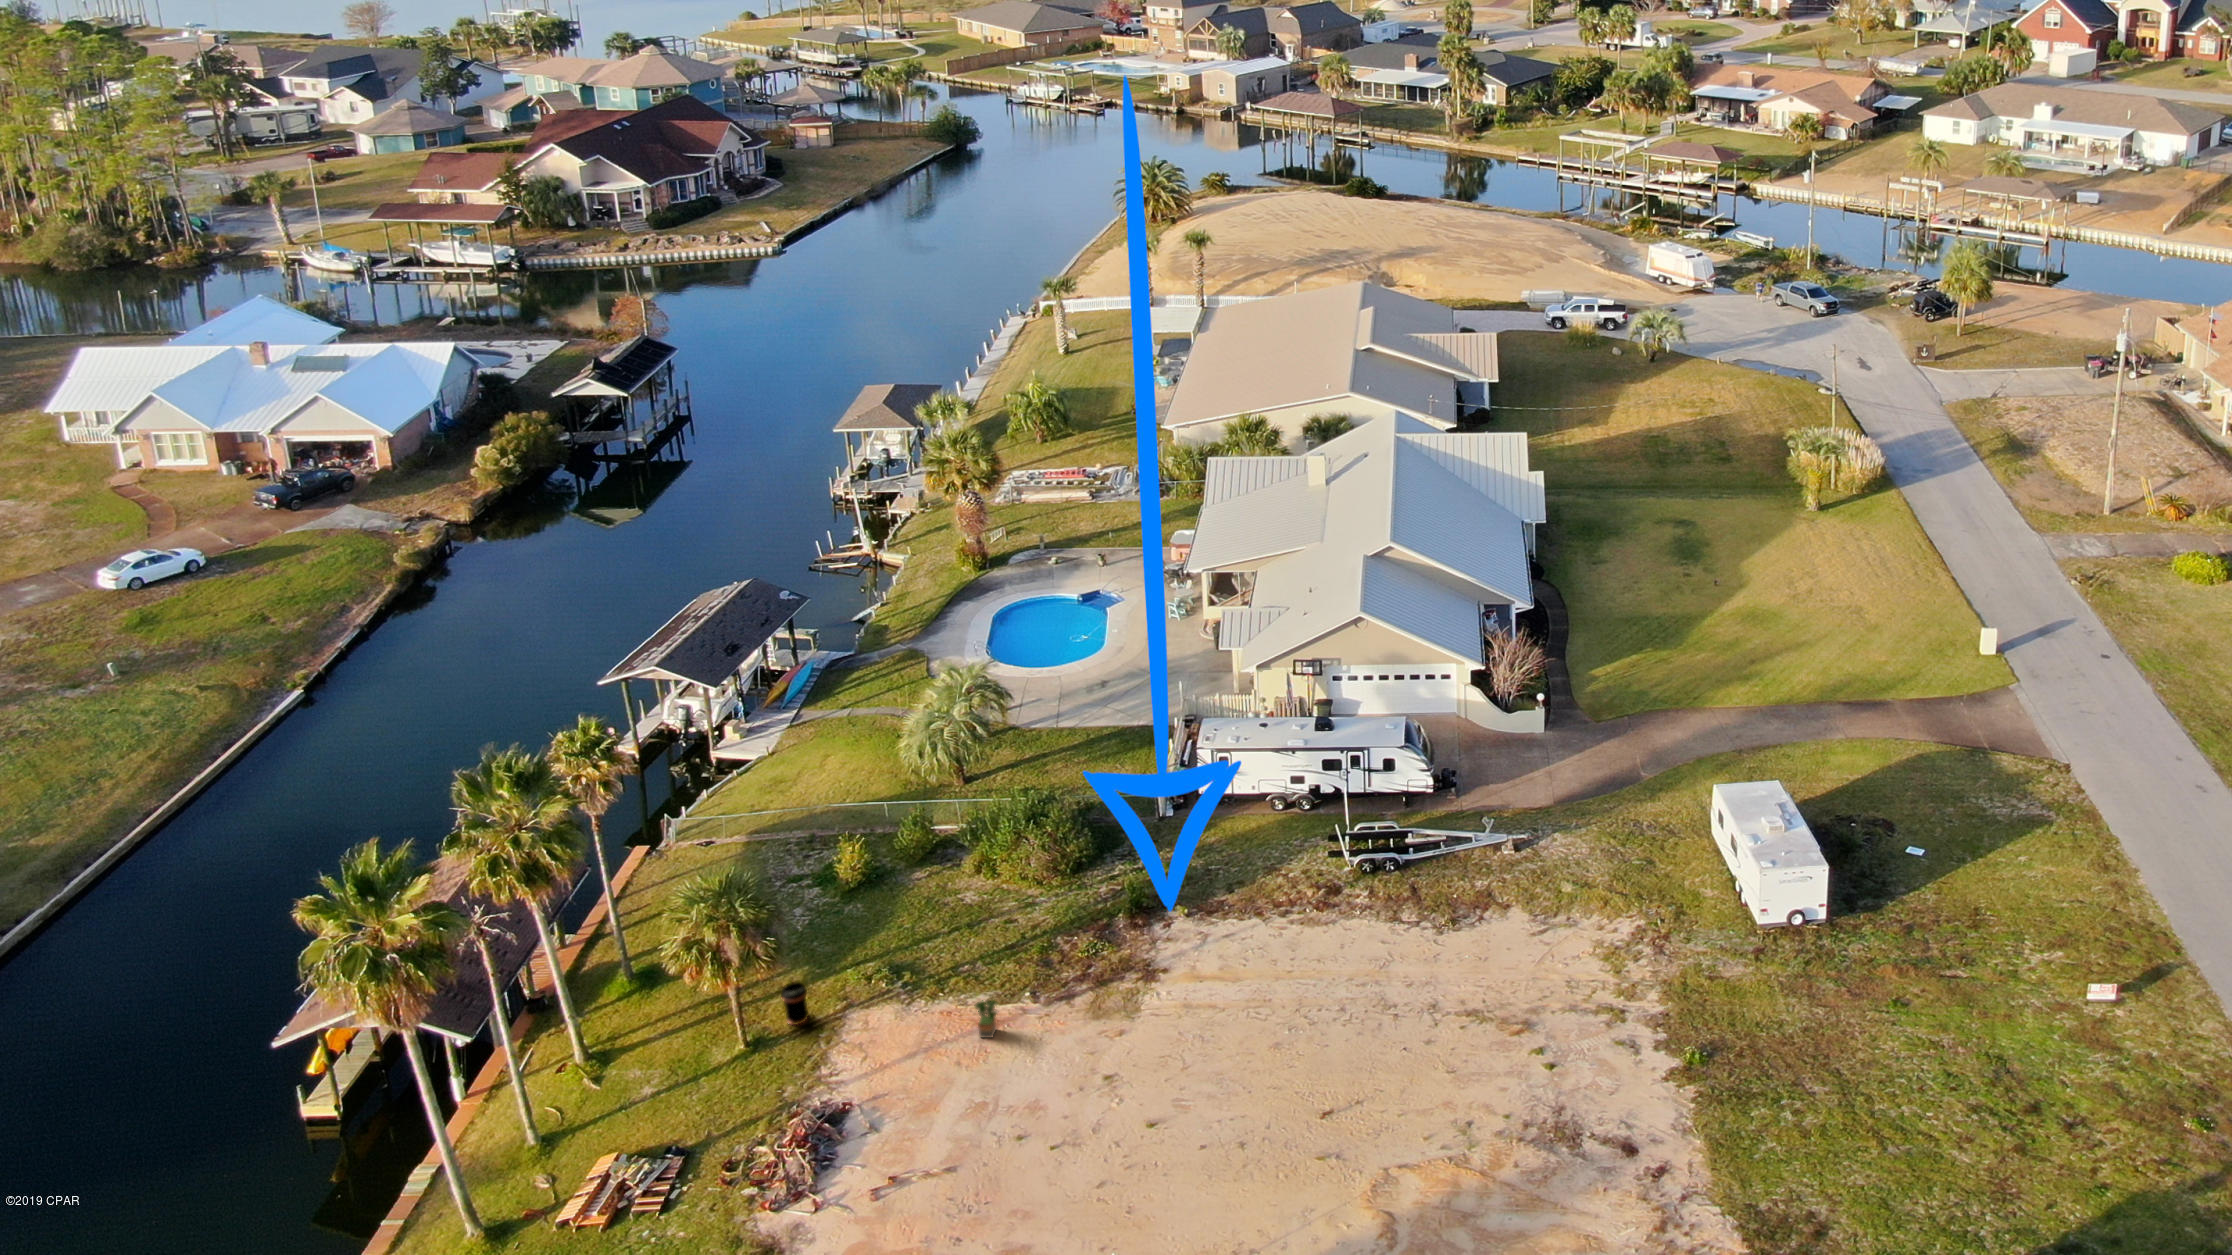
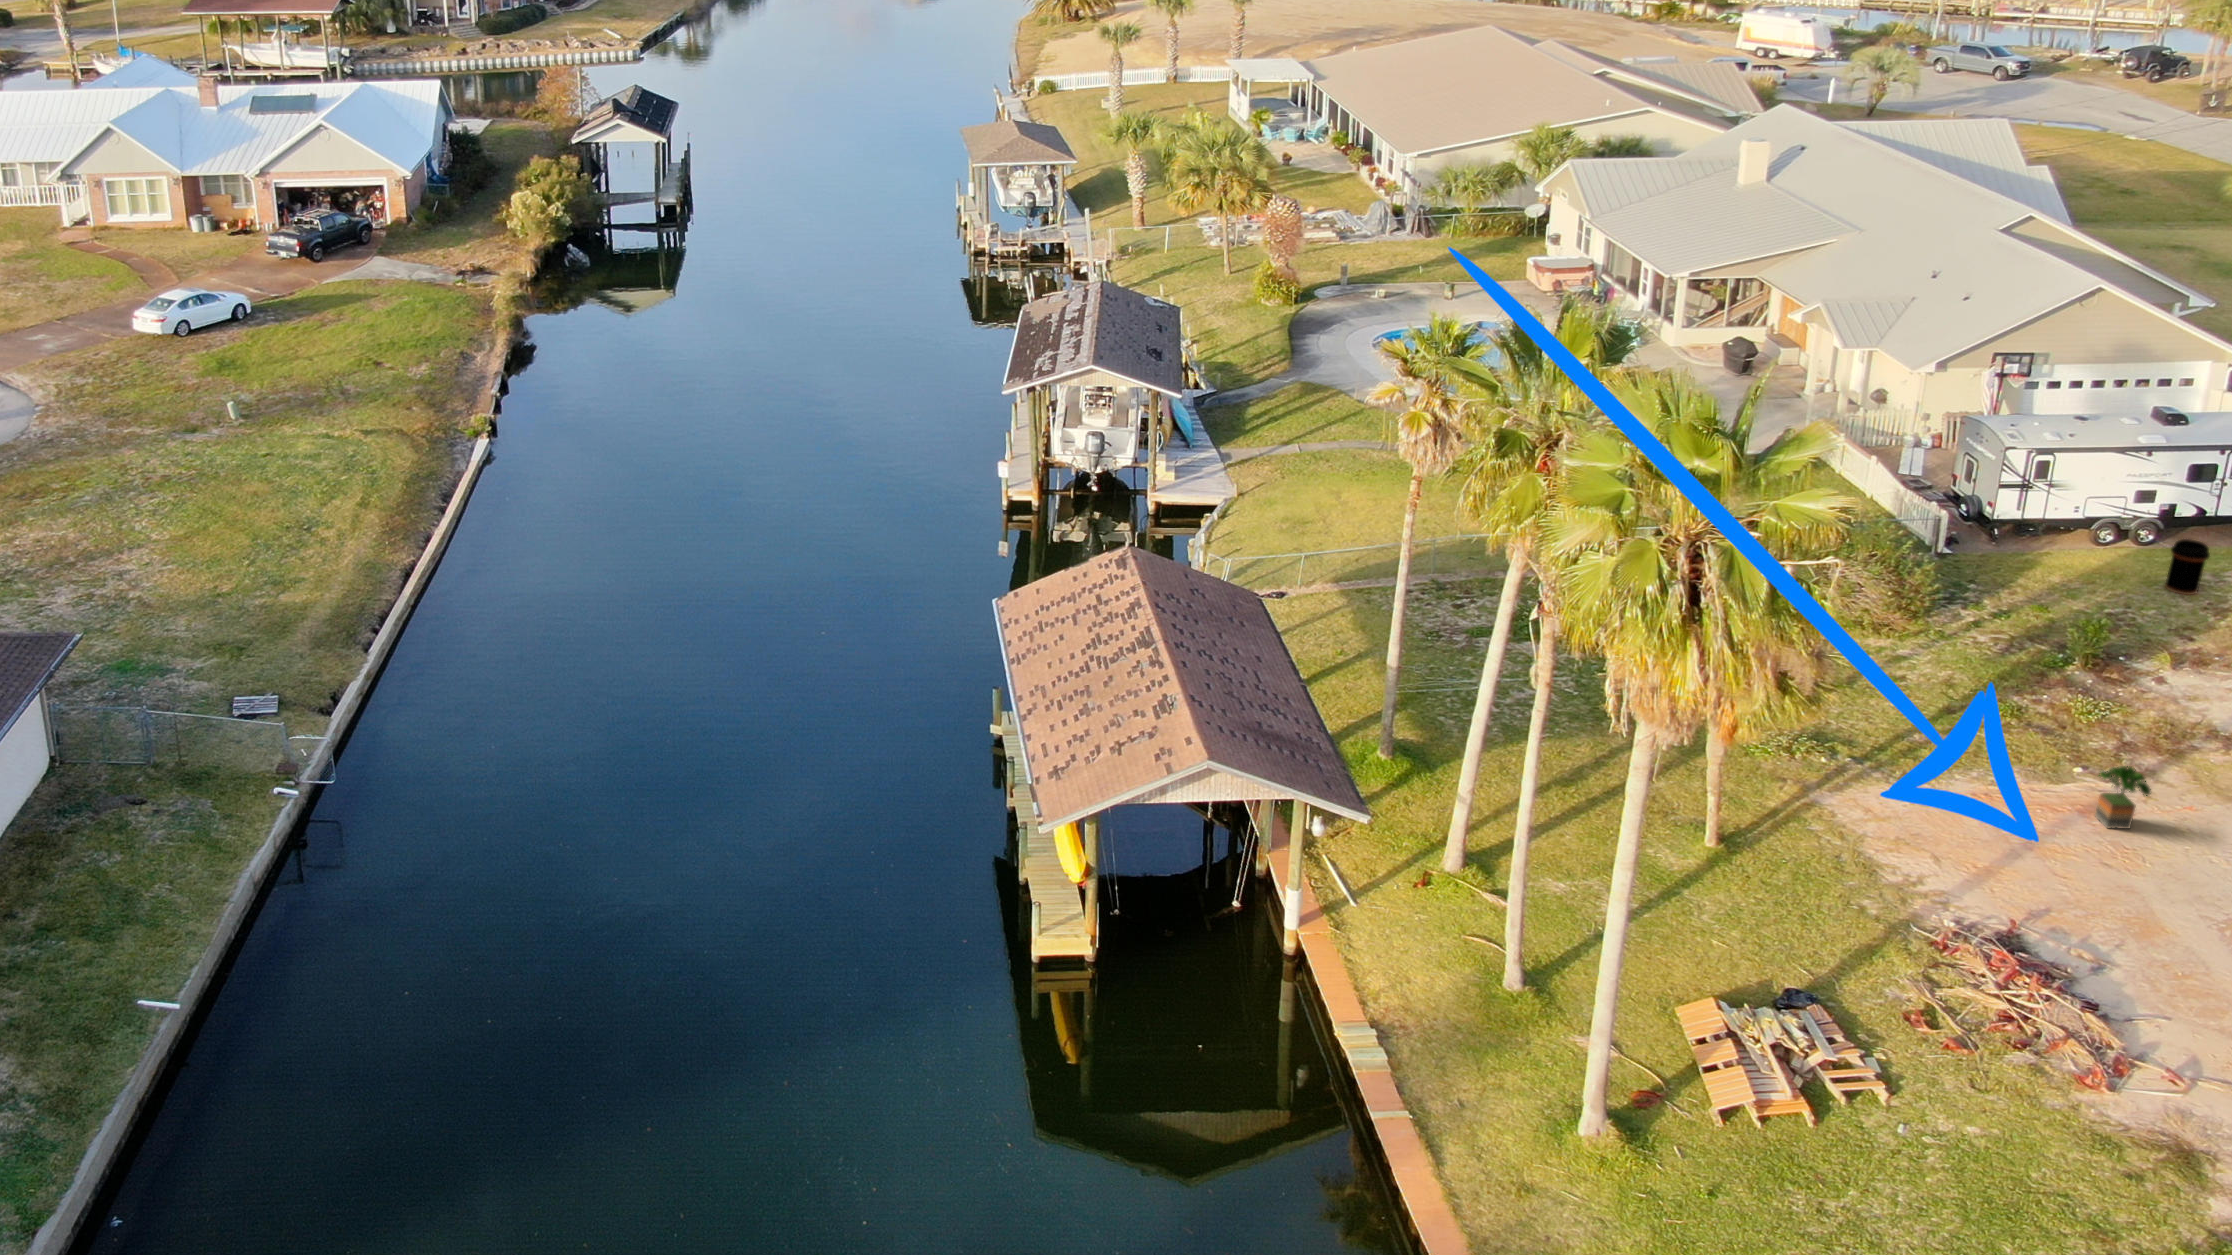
trash can: present [781,982,808,1025] -> present [2165,539,2210,595]

